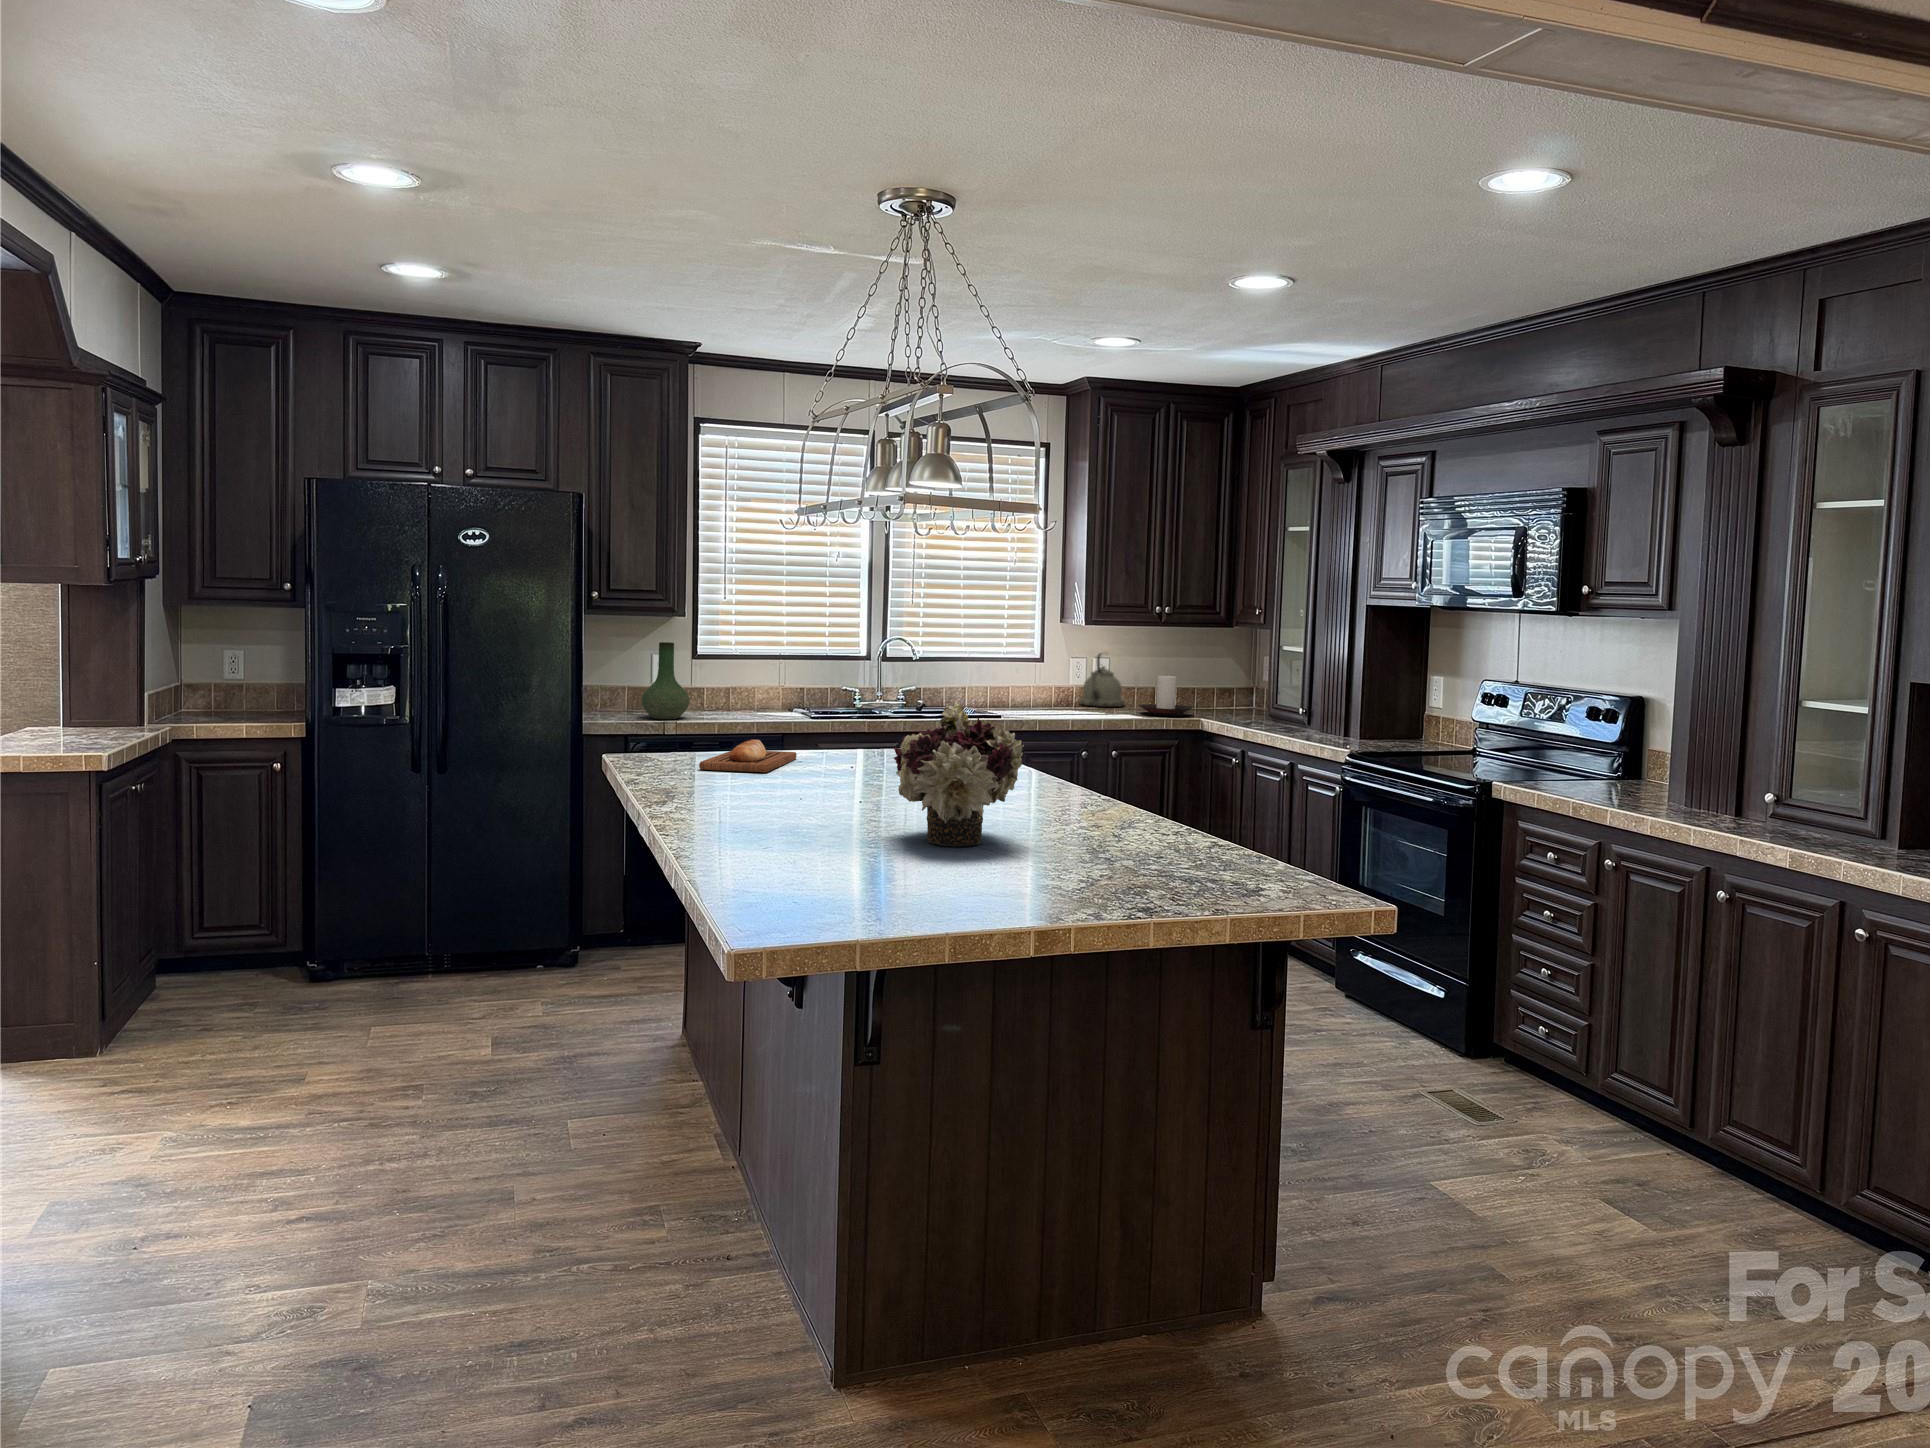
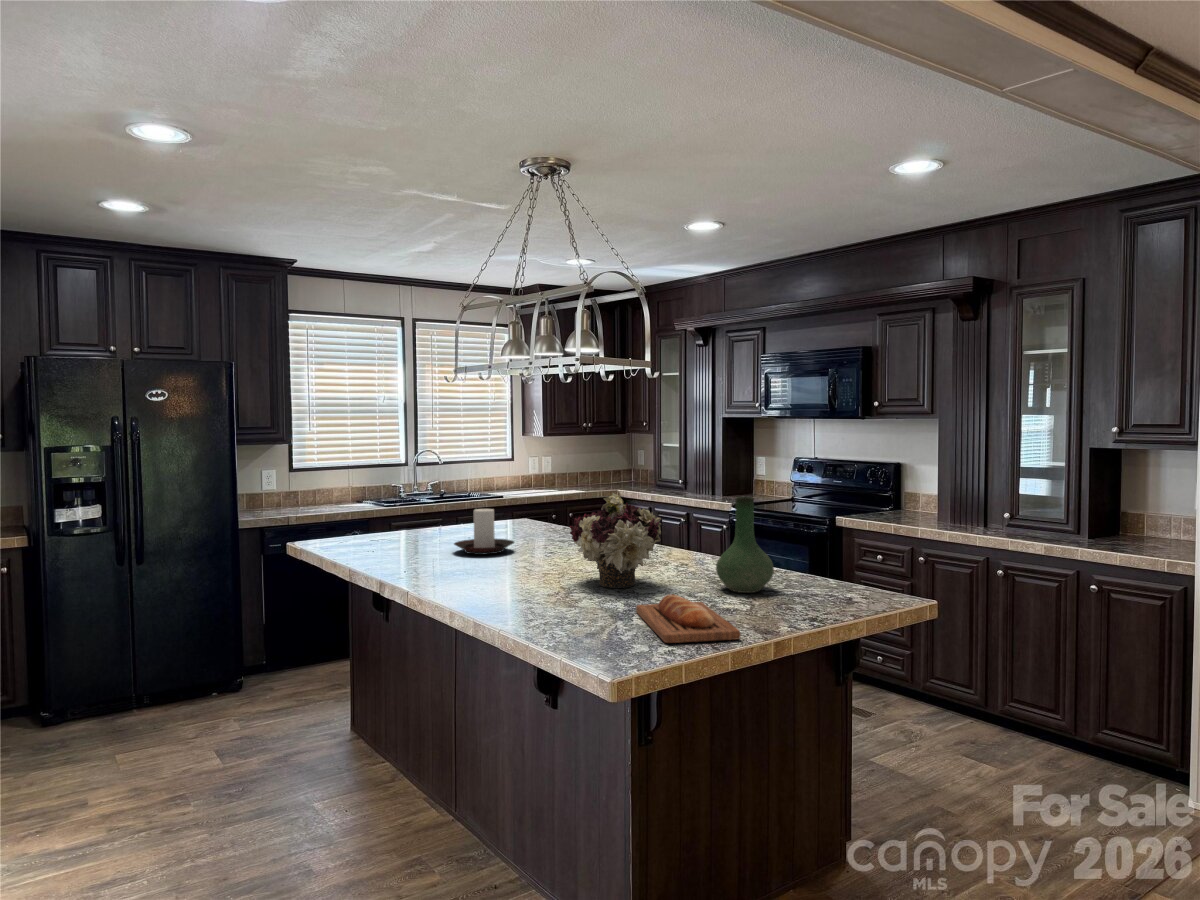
vase: present [641,642,689,719] -> present [716,497,774,593]
kettle: present [1079,654,1125,707] -> none [534,453,563,487]
candle holder: present [1139,676,1193,716] -> present [454,509,514,555]
bread loaf: present [699,739,797,772] -> present [636,595,741,643]

